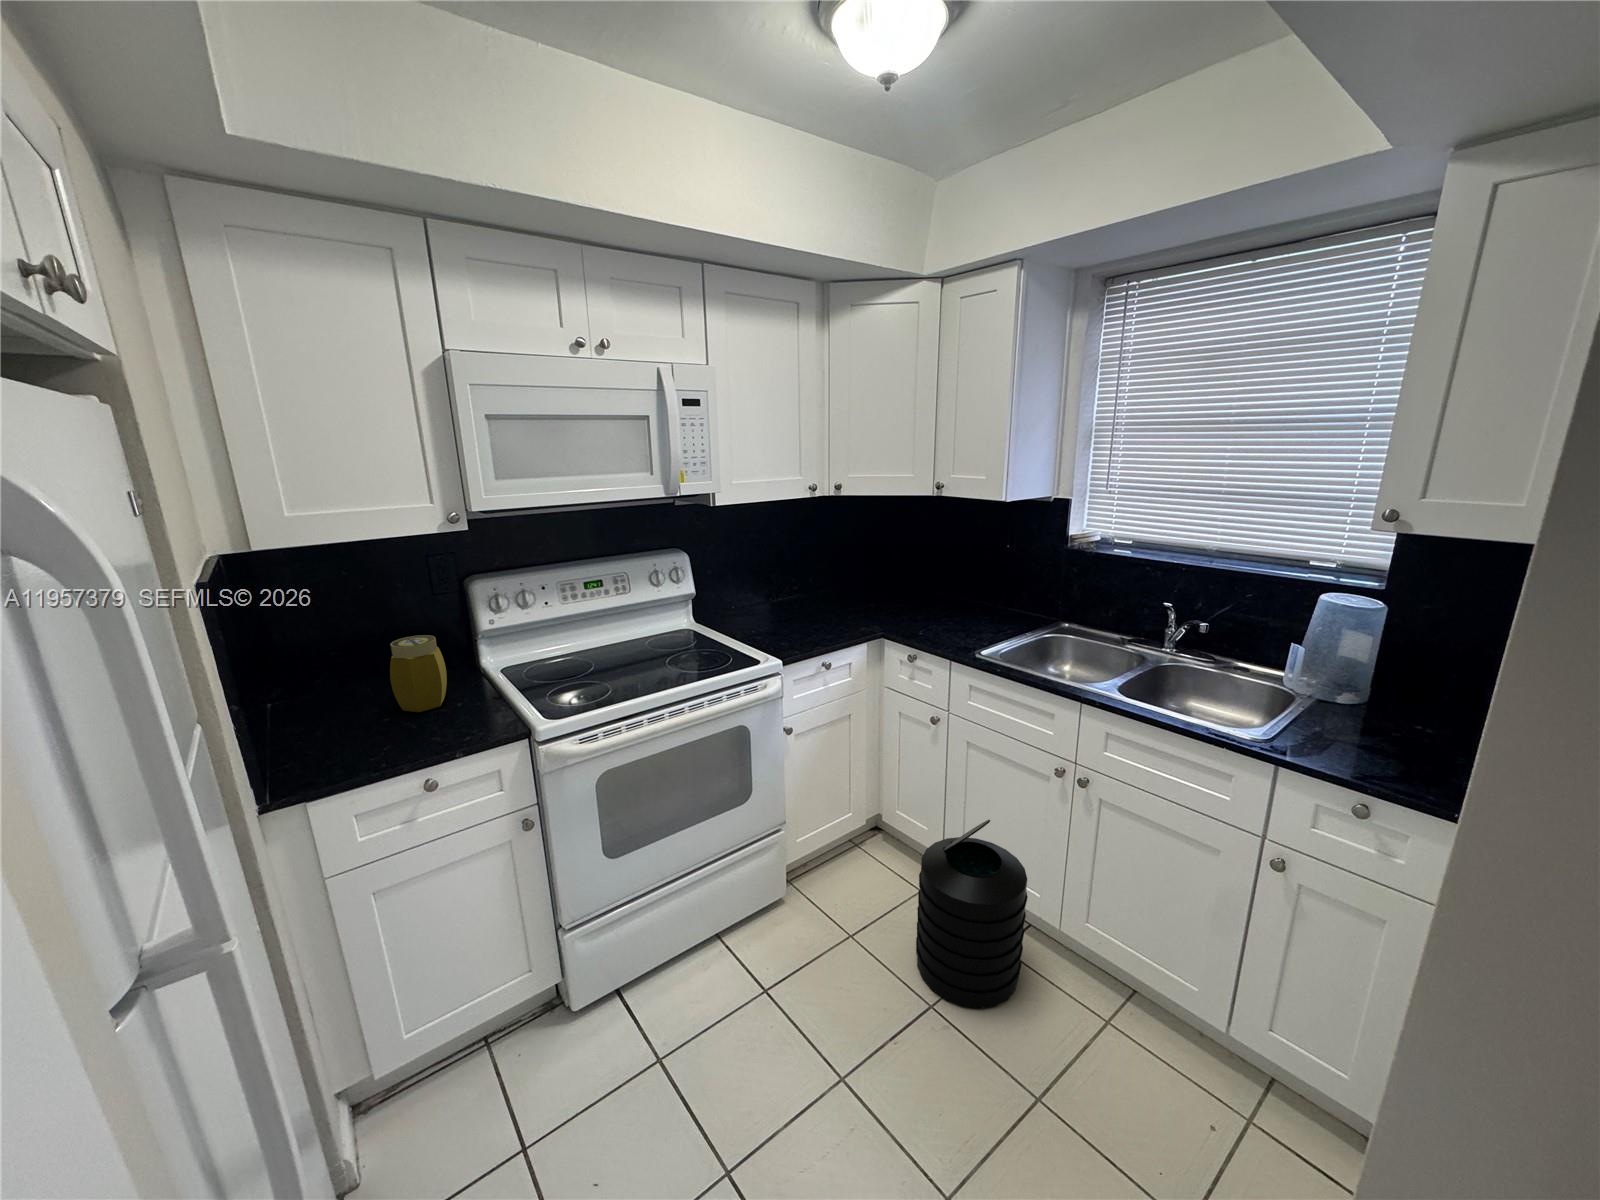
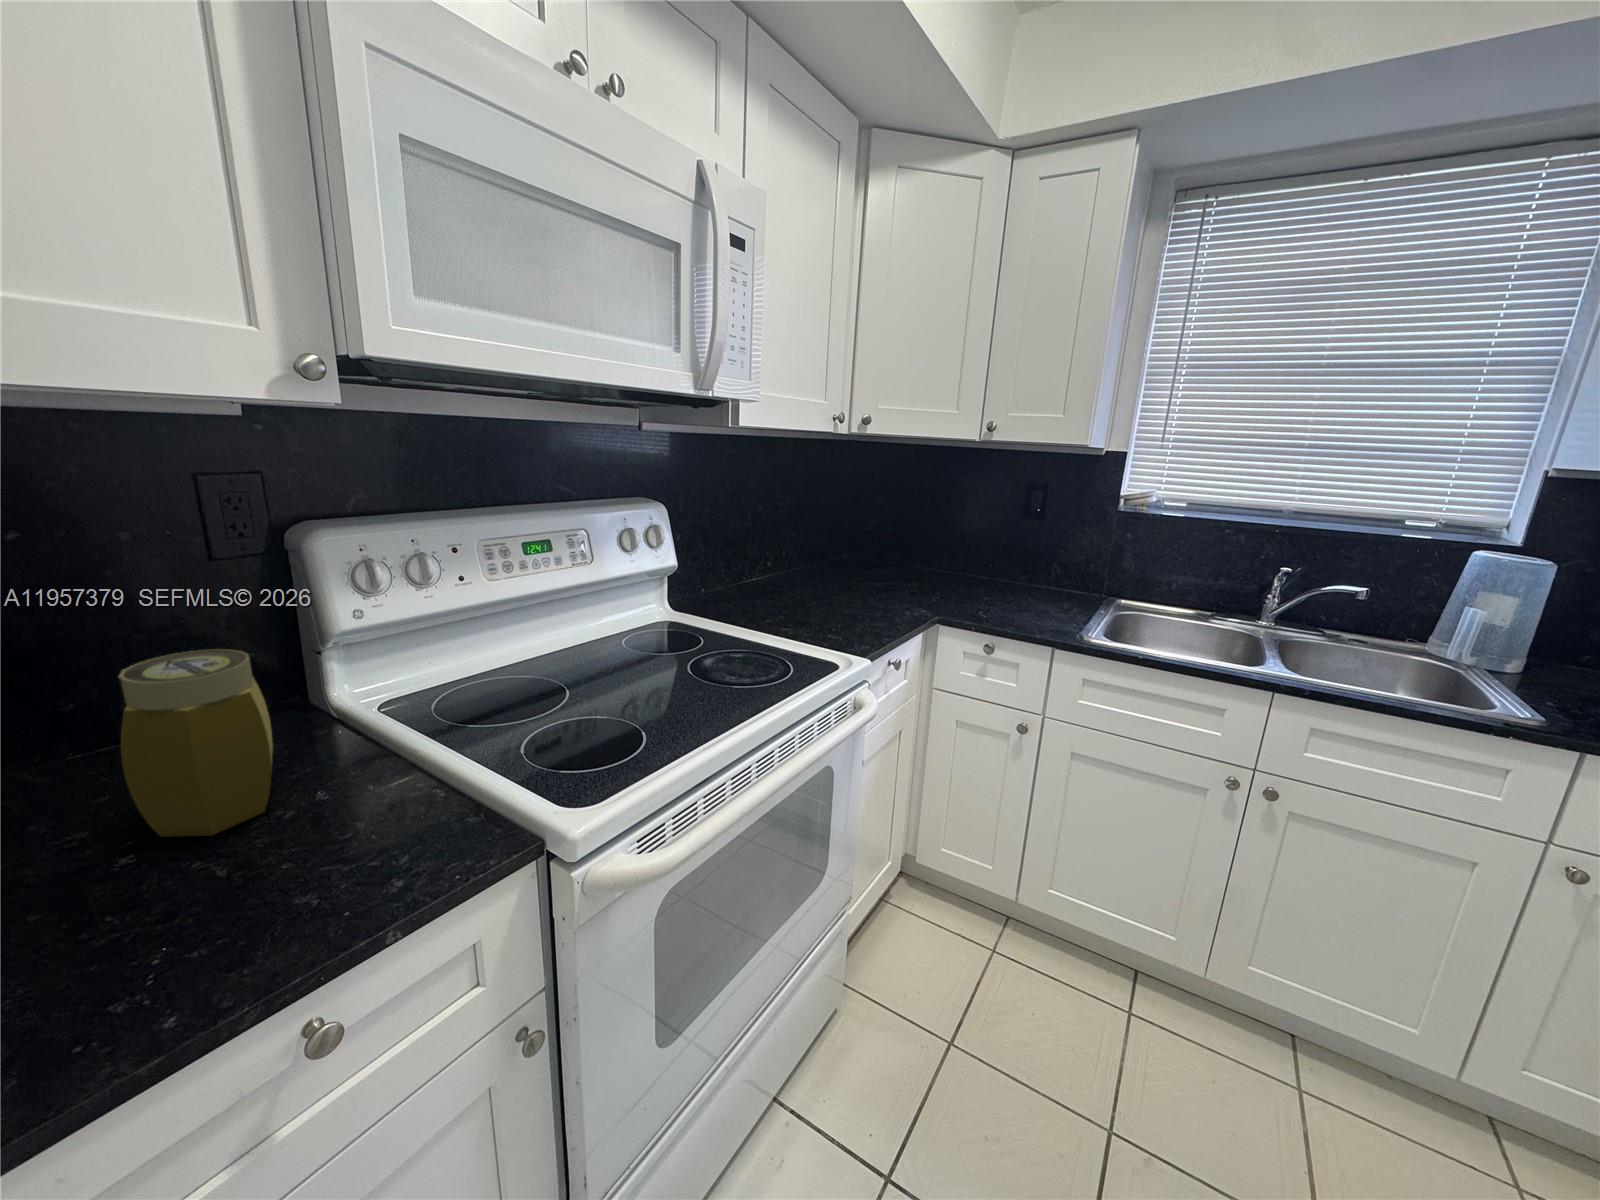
trash can: present [916,820,1028,1009] -> none [1039,859,1218,1123]

